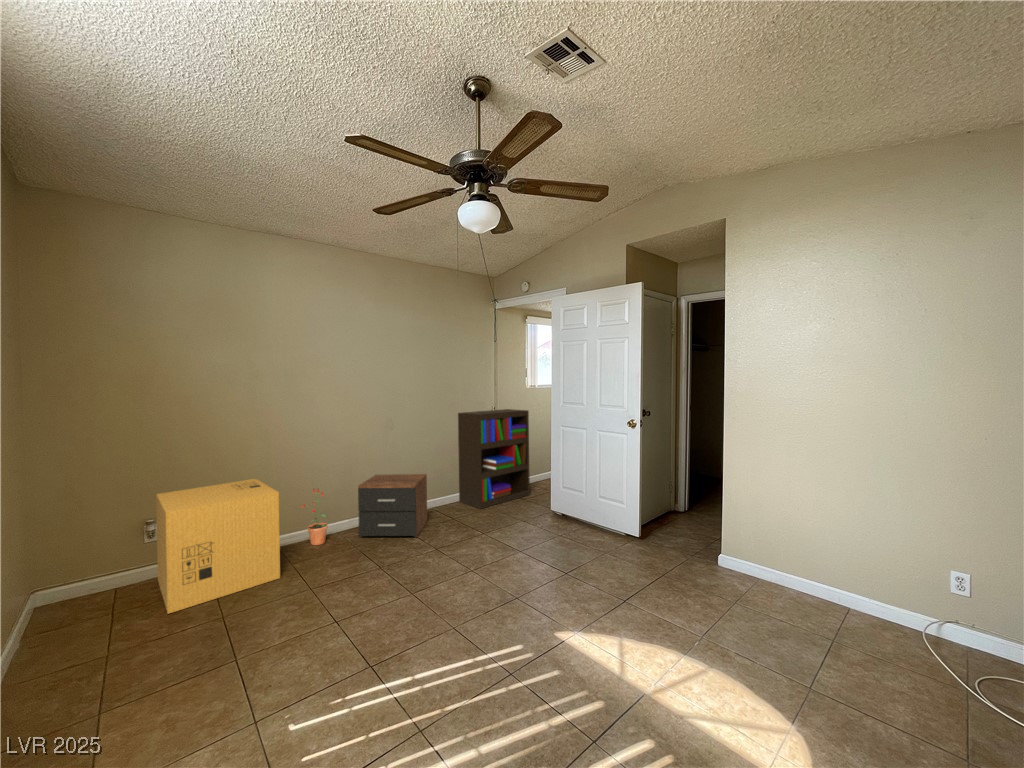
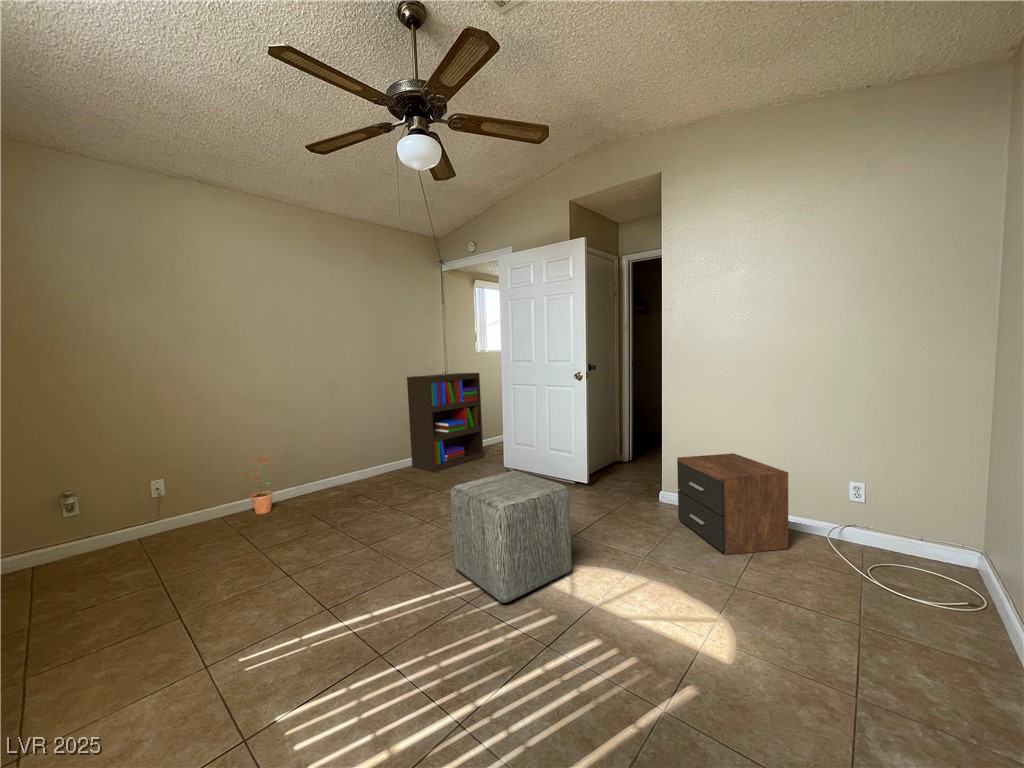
nightstand: present [358,474,427,537] -> present [677,453,788,555]
cardboard box: present [156,479,280,614] -> none [72,448,224,586]
ottoman: none [496,527,621,680] -> present [451,471,572,603]

